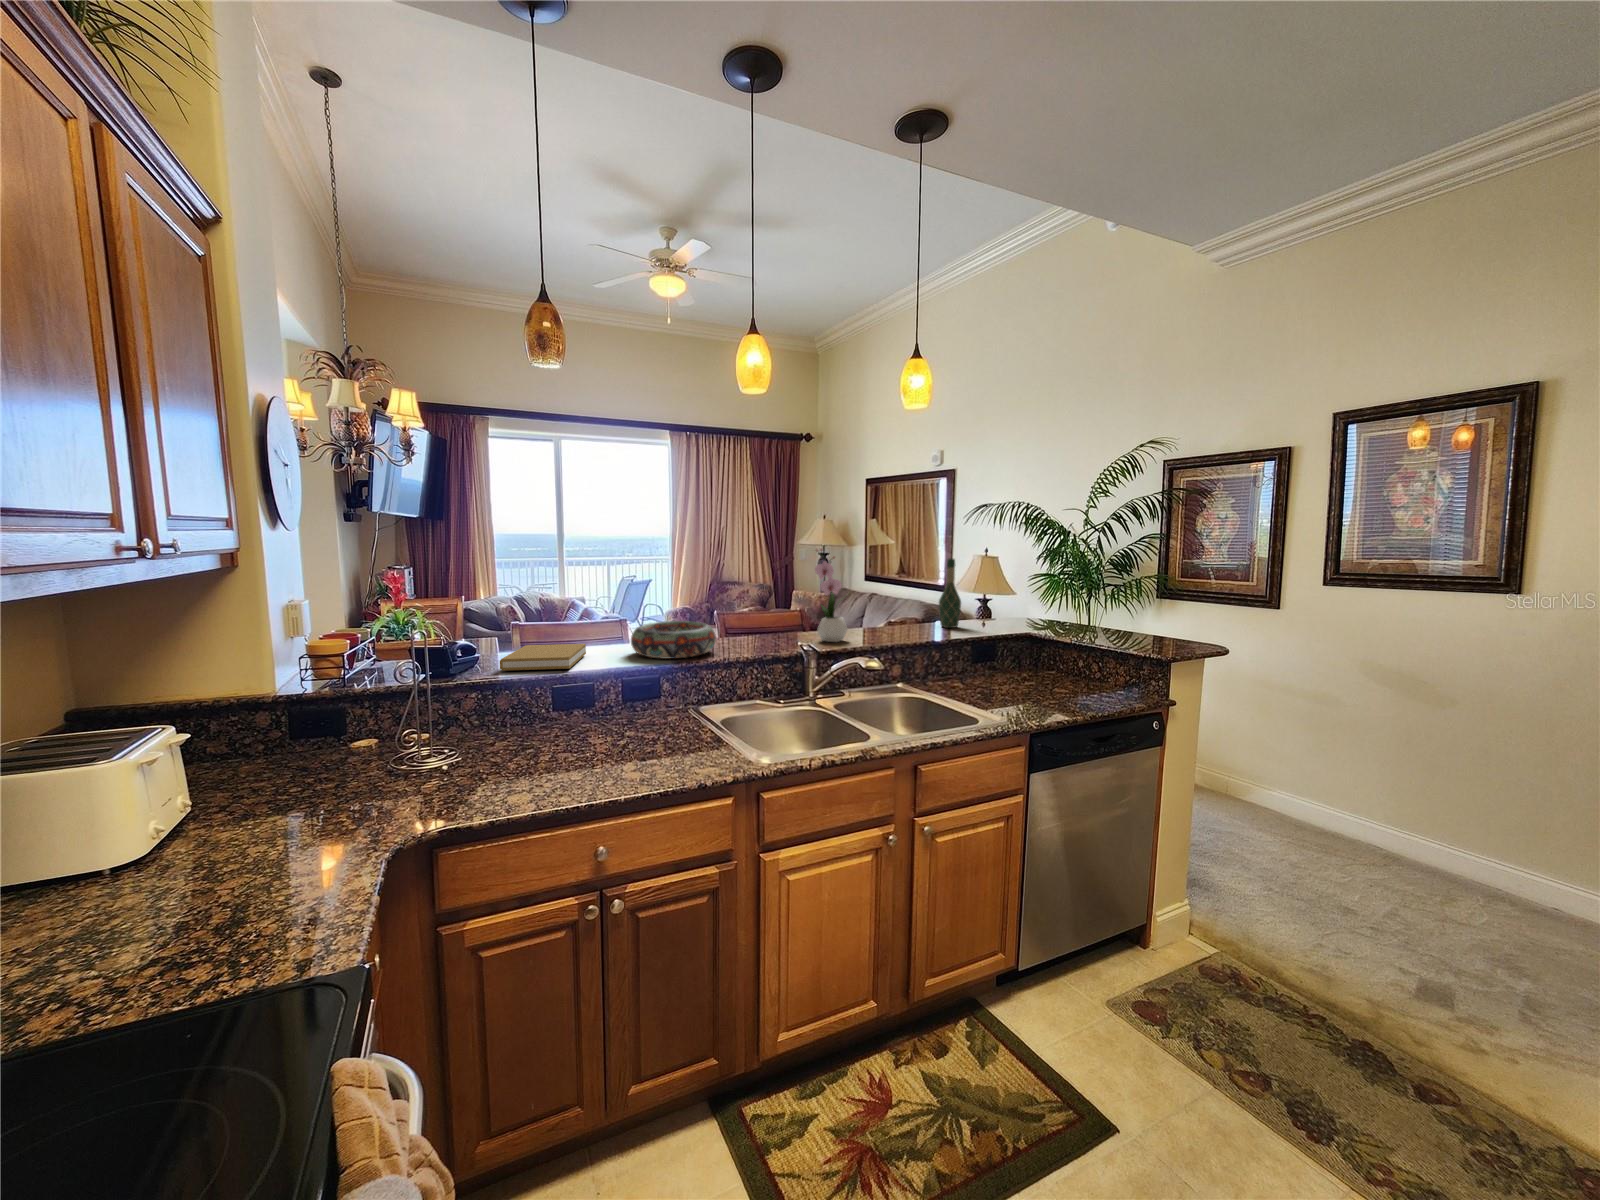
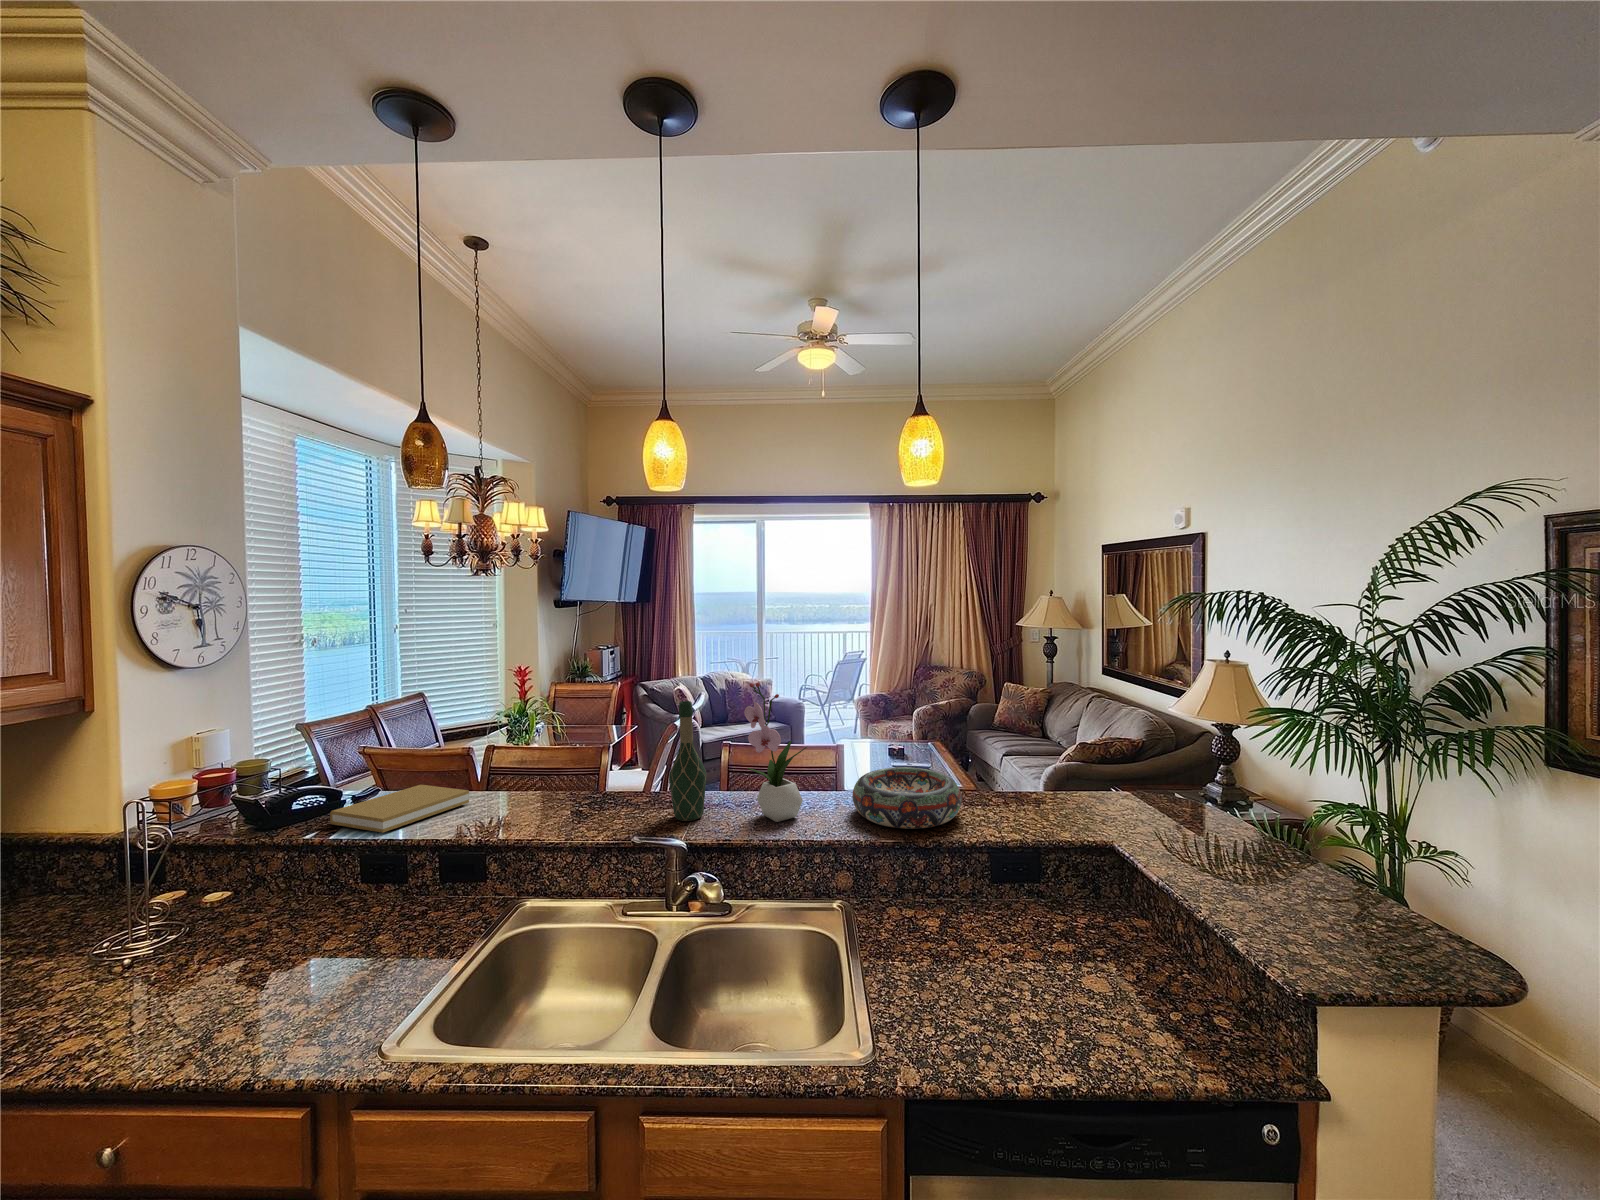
wine bottle: present [939,558,961,628] -> present [669,701,706,821]
decorative bowl: present [631,621,716,659] -> present [852,767,962,829]

